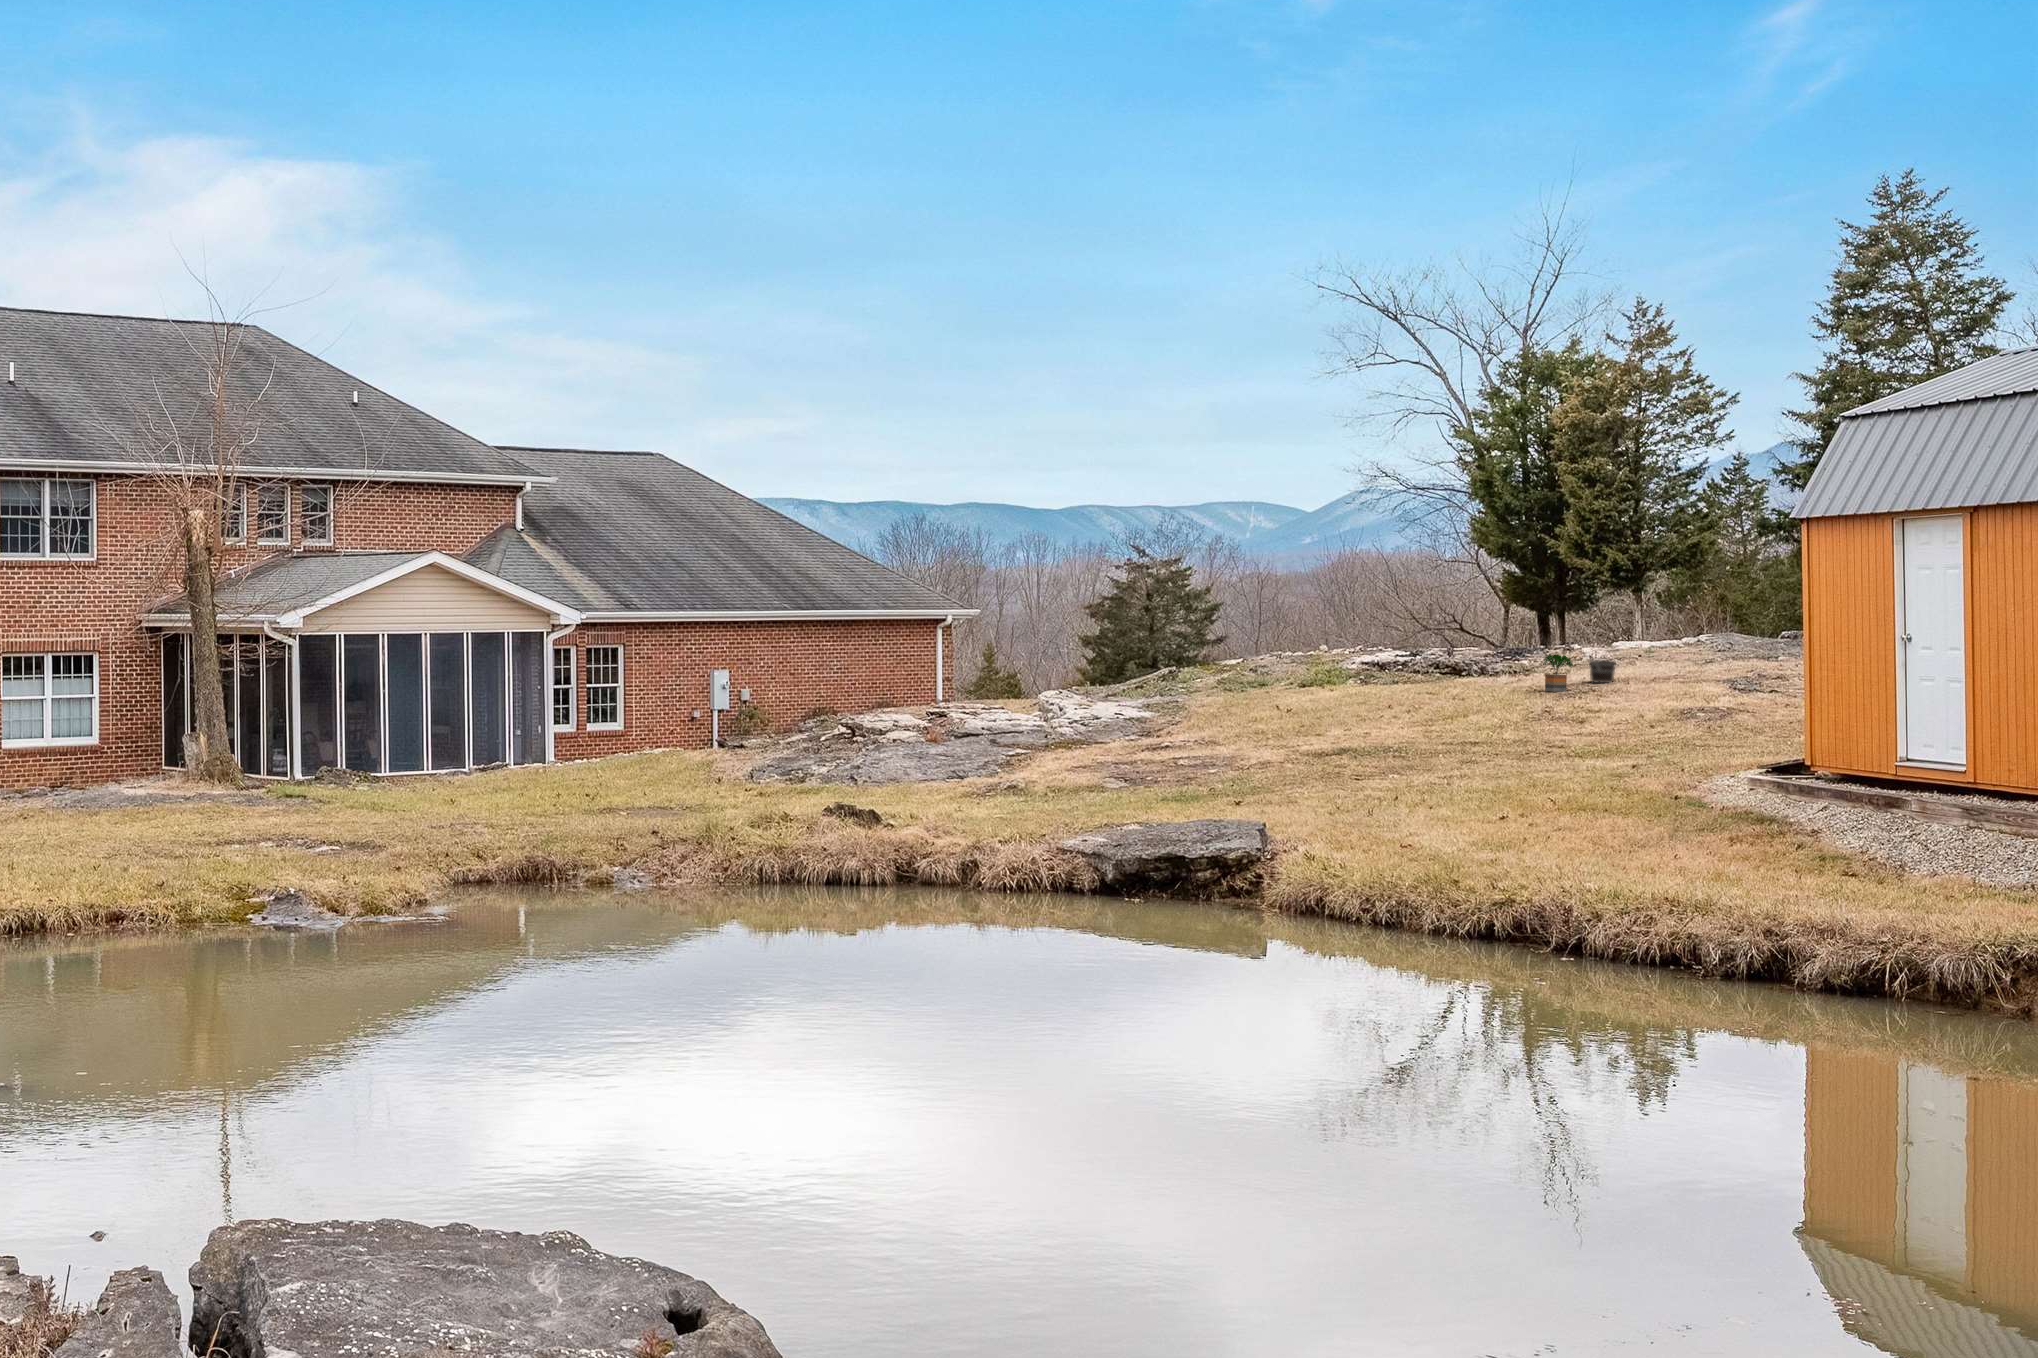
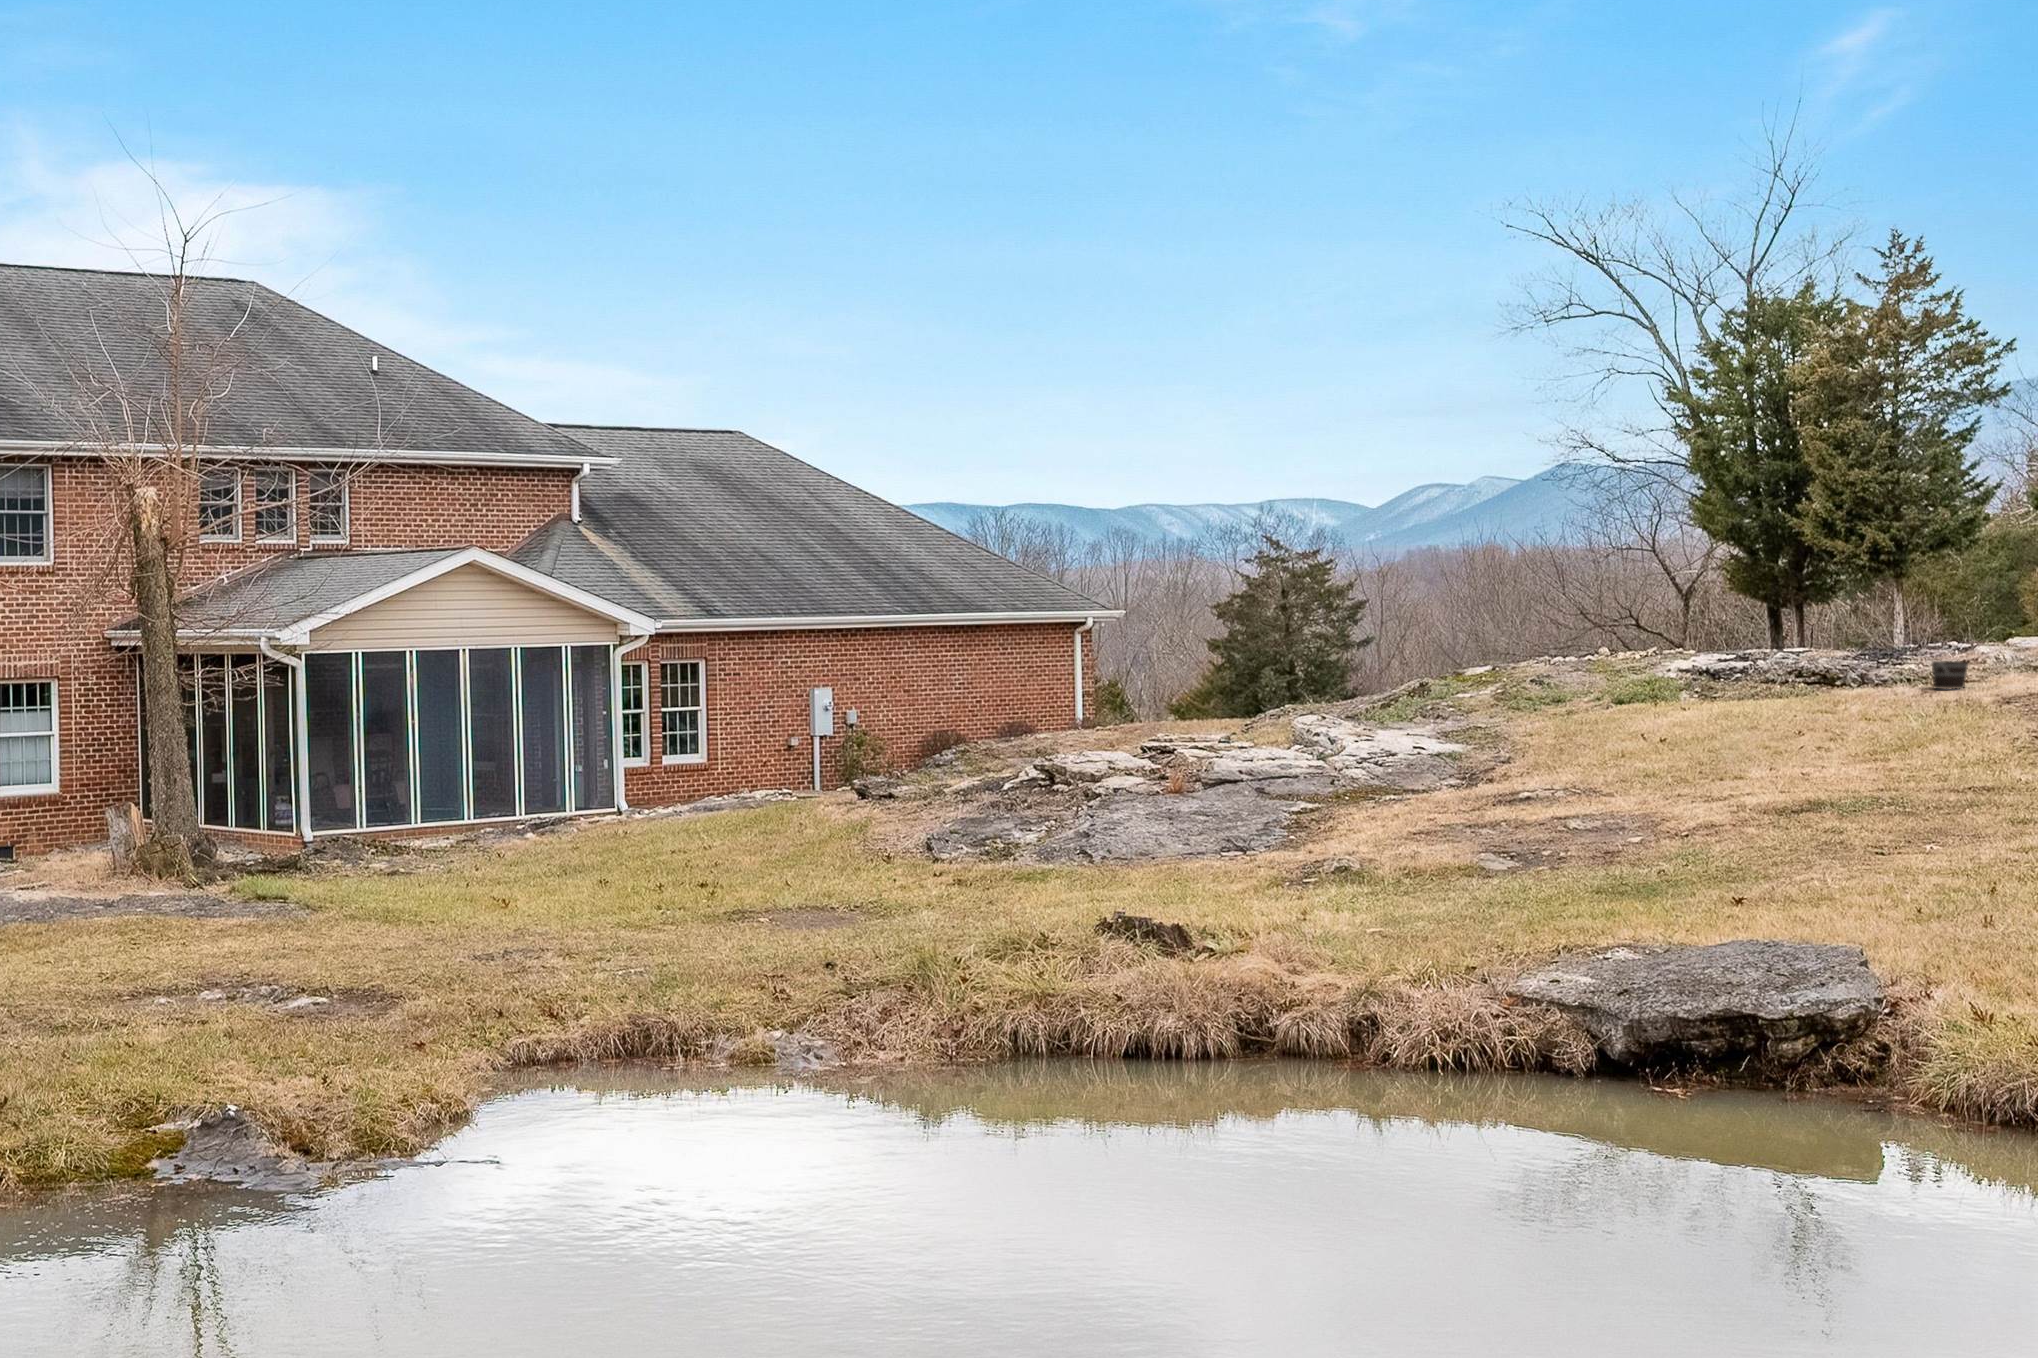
potted tree: present [1543,654,1573,692] -> none [1879,653,1924,702]

